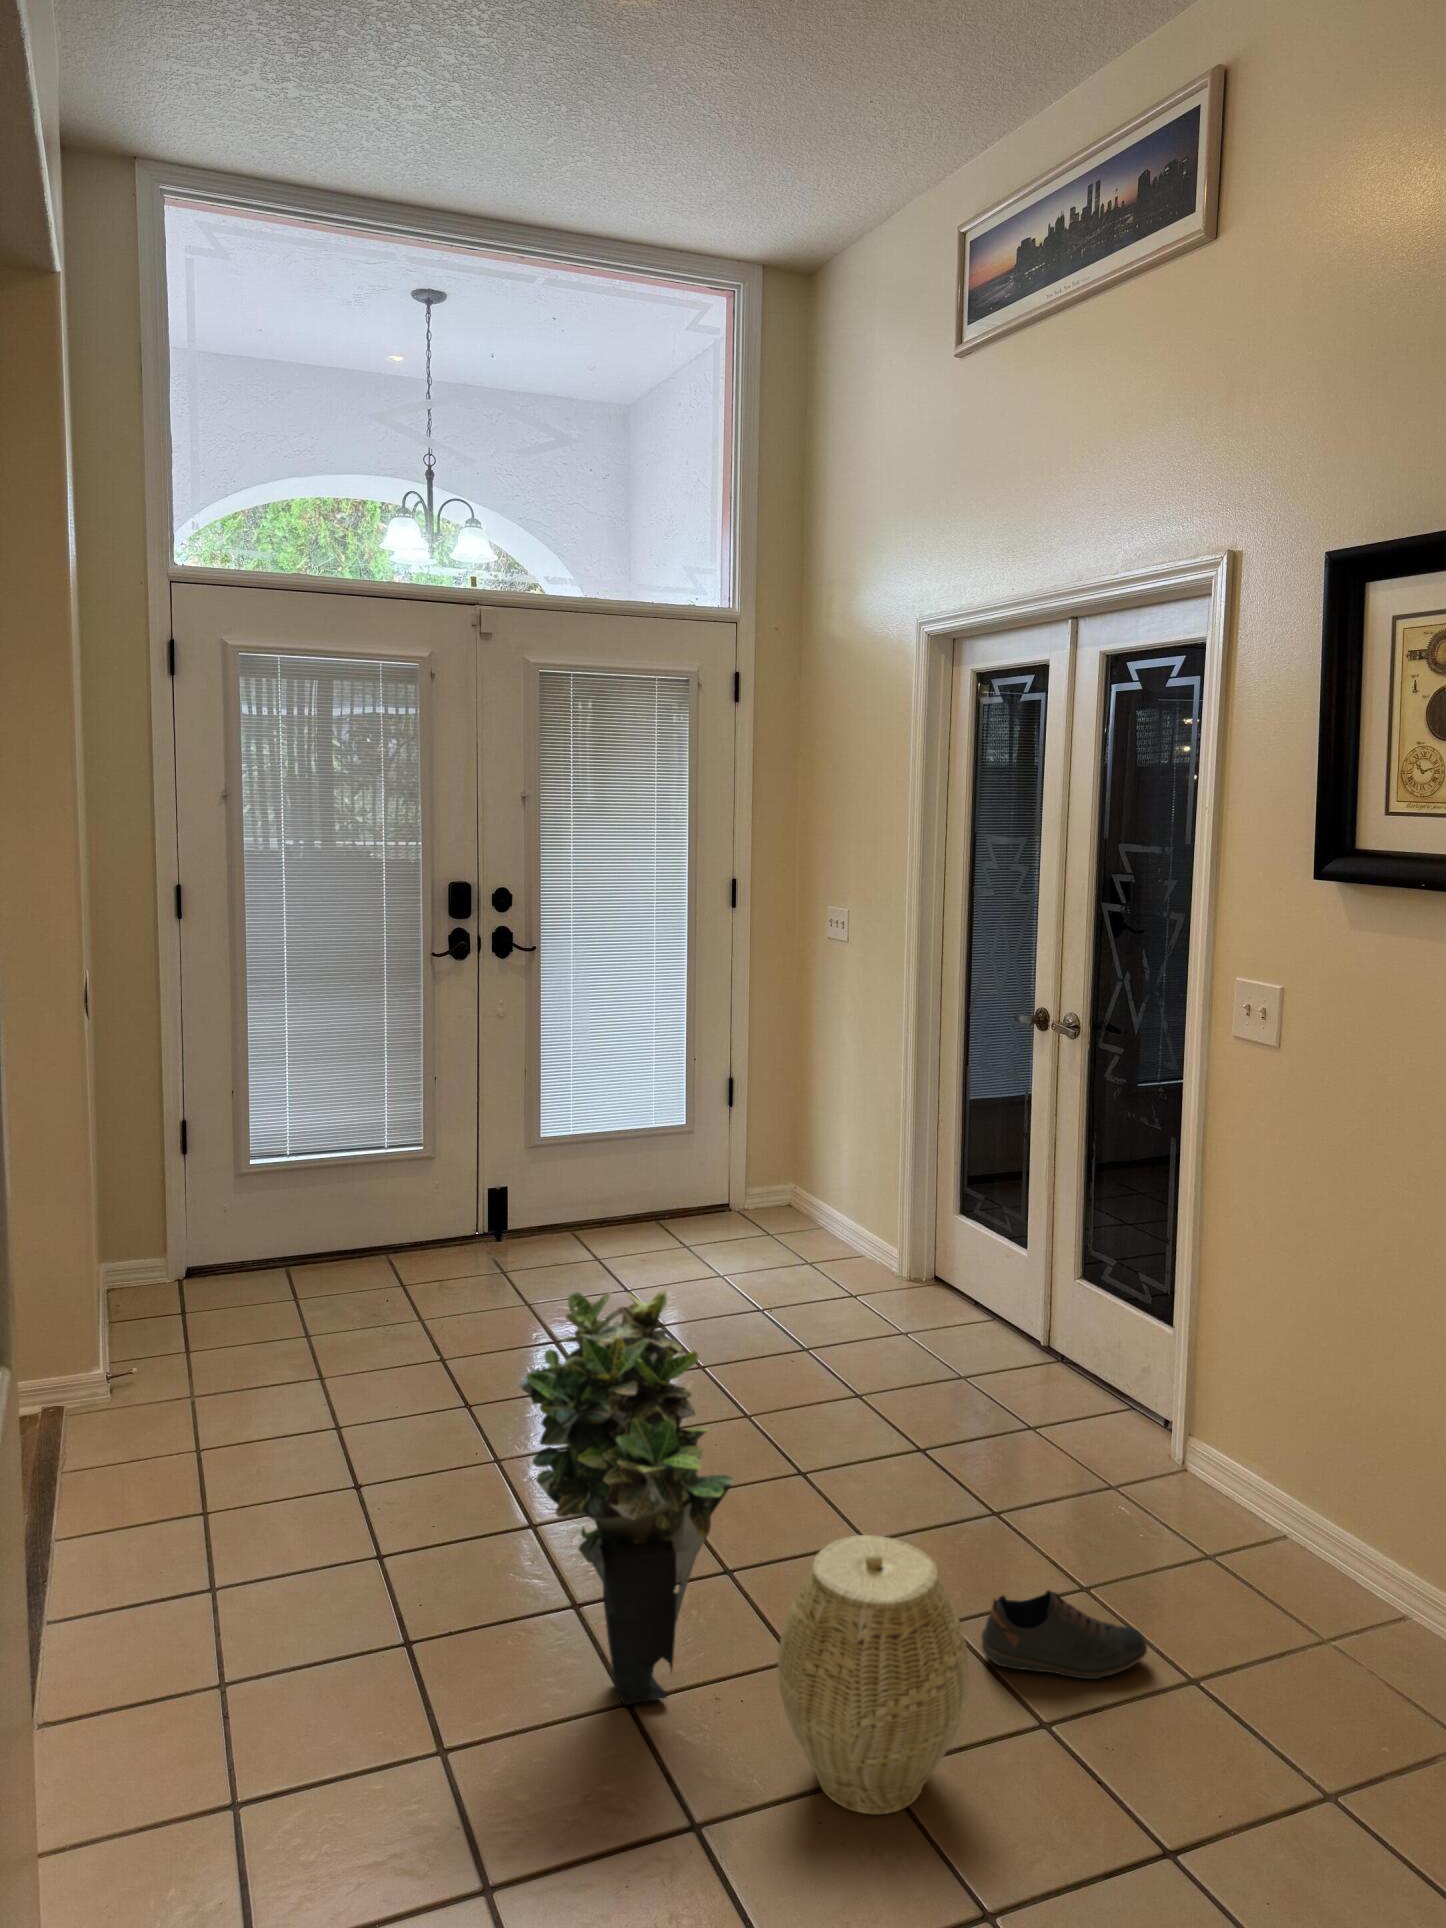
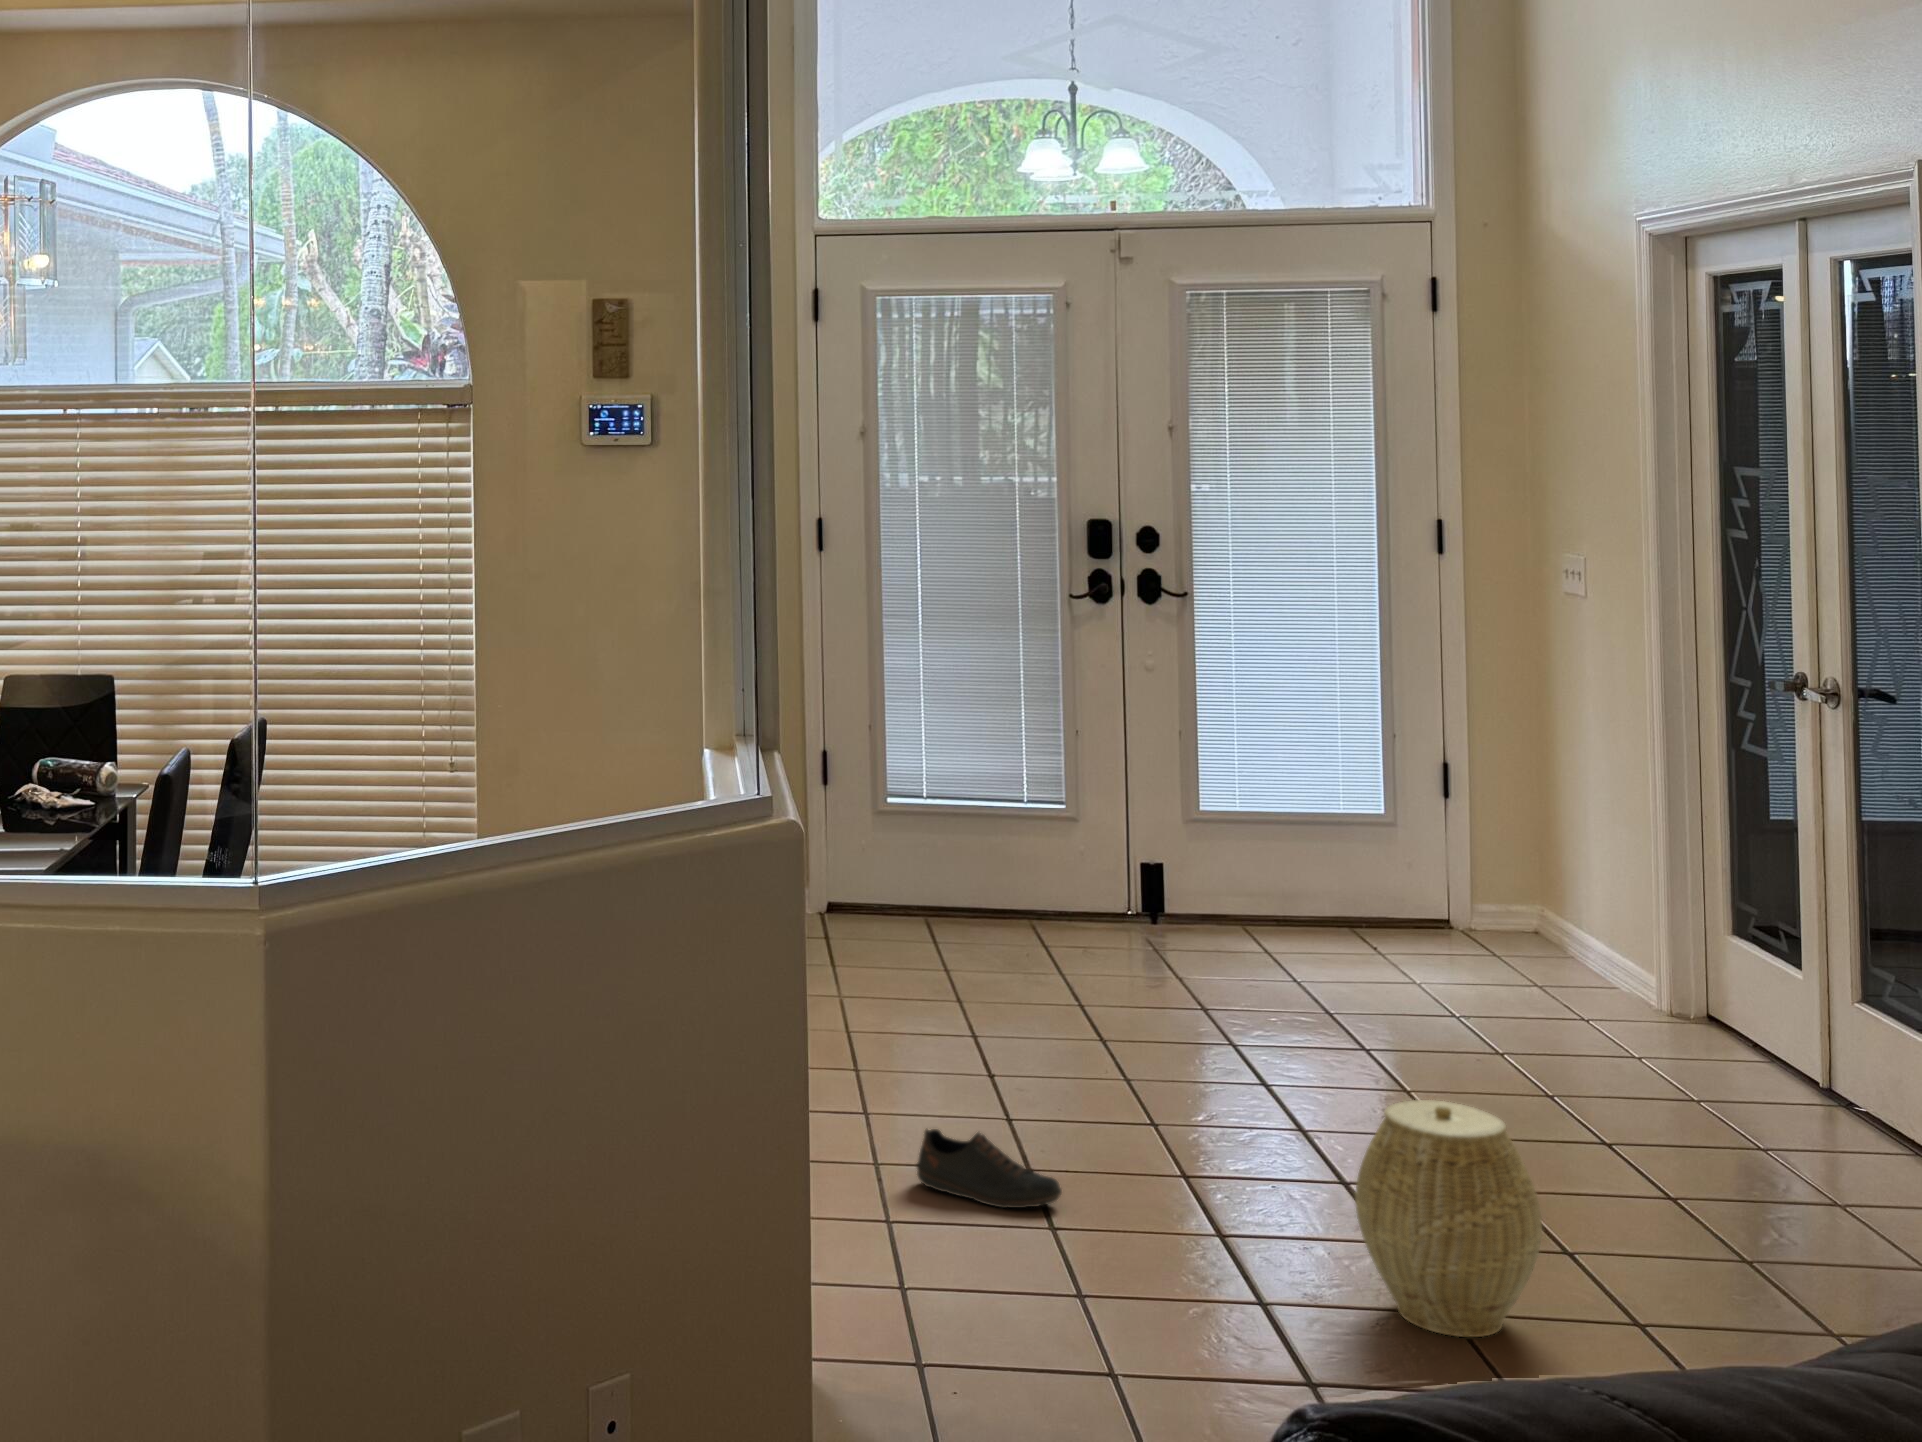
potted plant: present [519,1290,734,1705] -> none [1131,883,1333,1242]
shoe: present [981,1590,1147,1679] -> present [917,1129,1062,1208]

